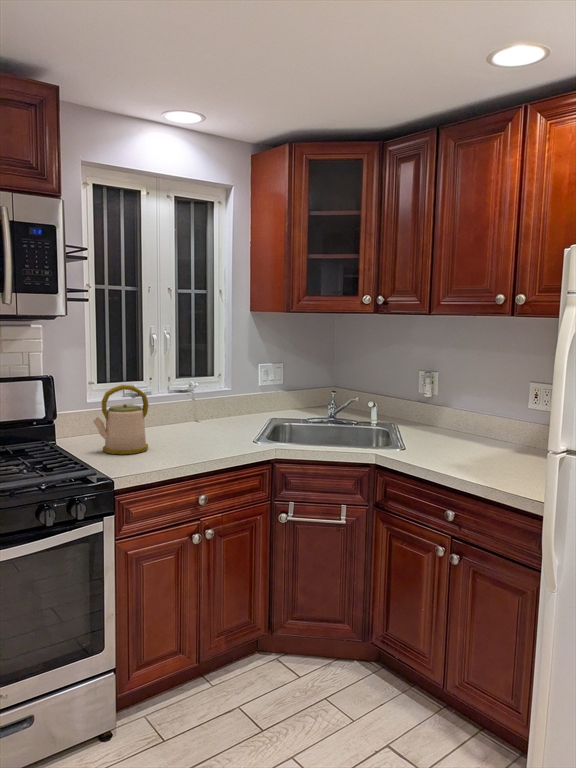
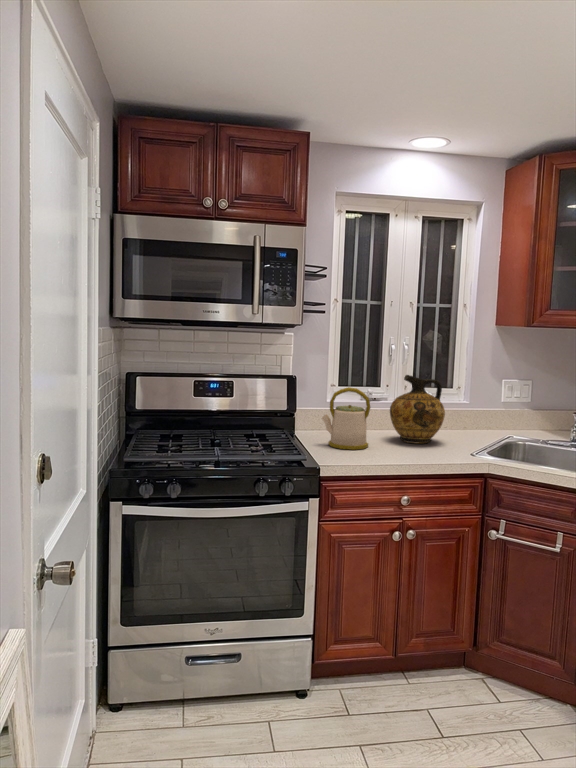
ceramic jug: none [162,366,220,438] -> present [390,375,445,443]

